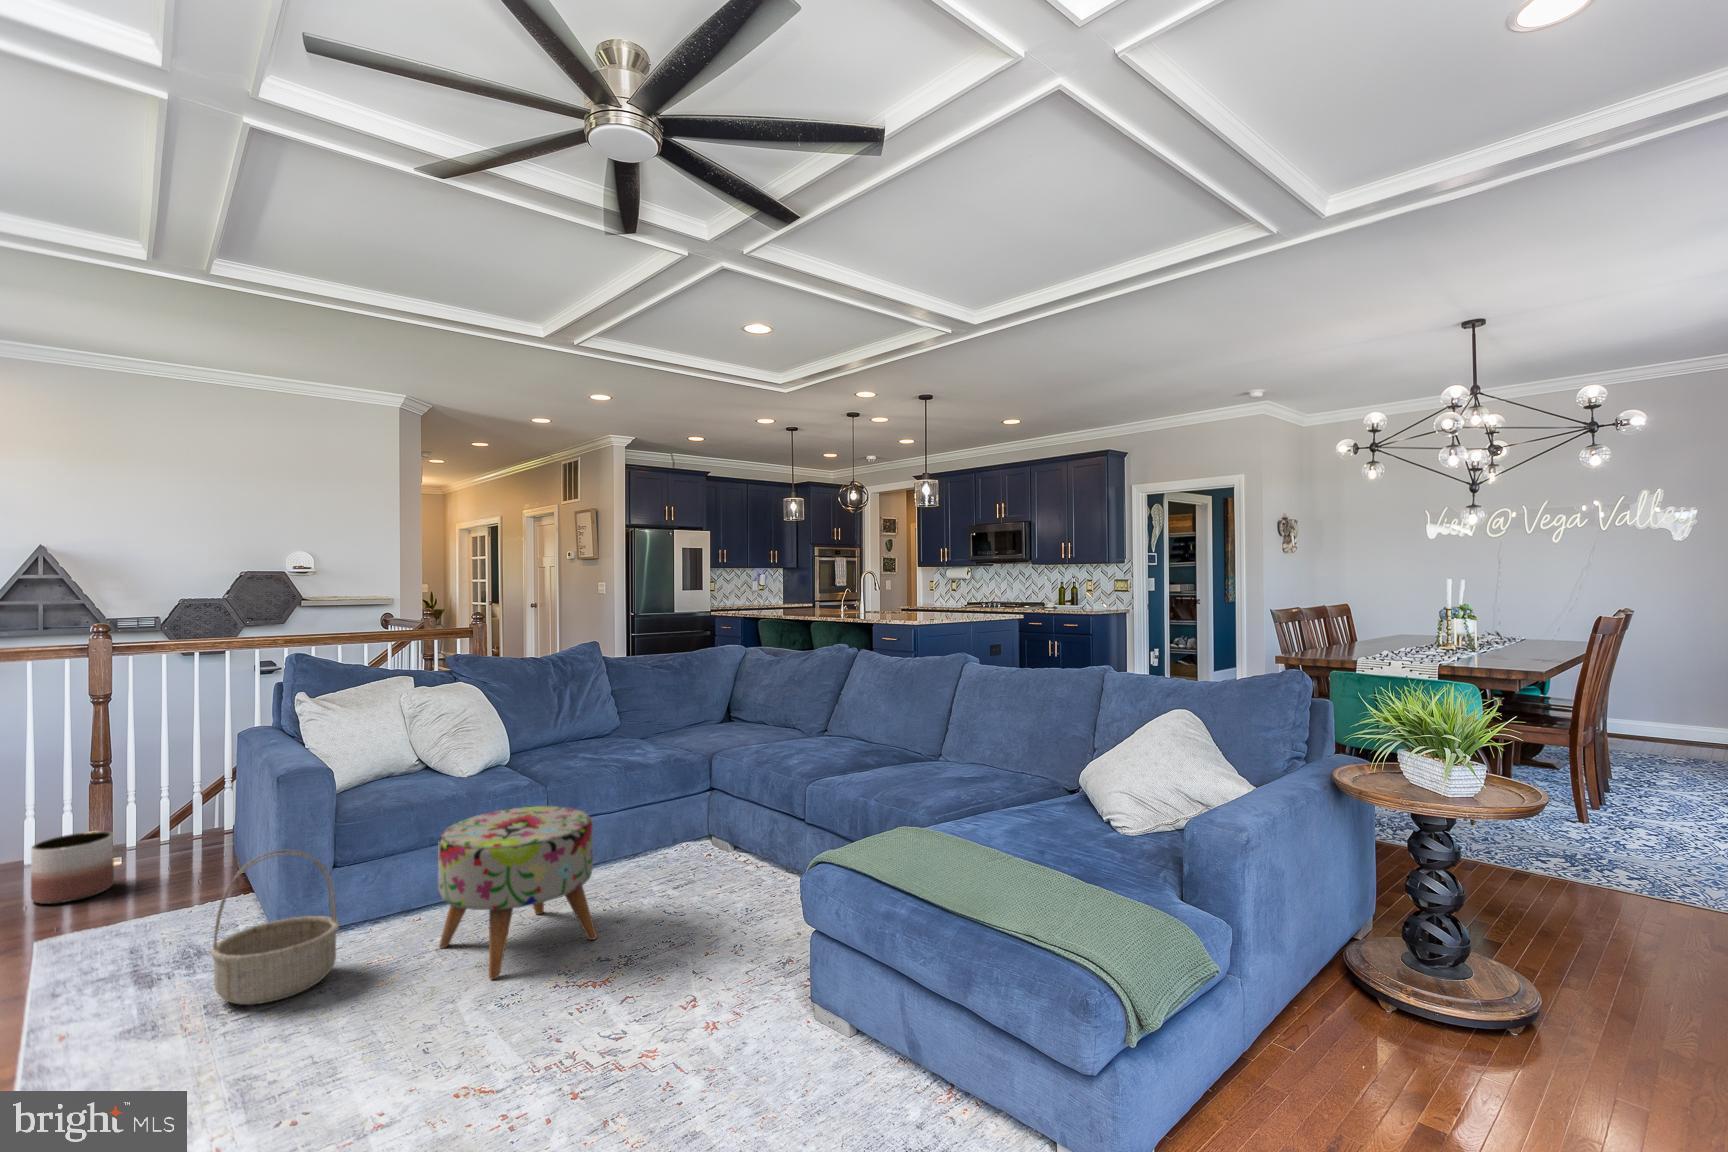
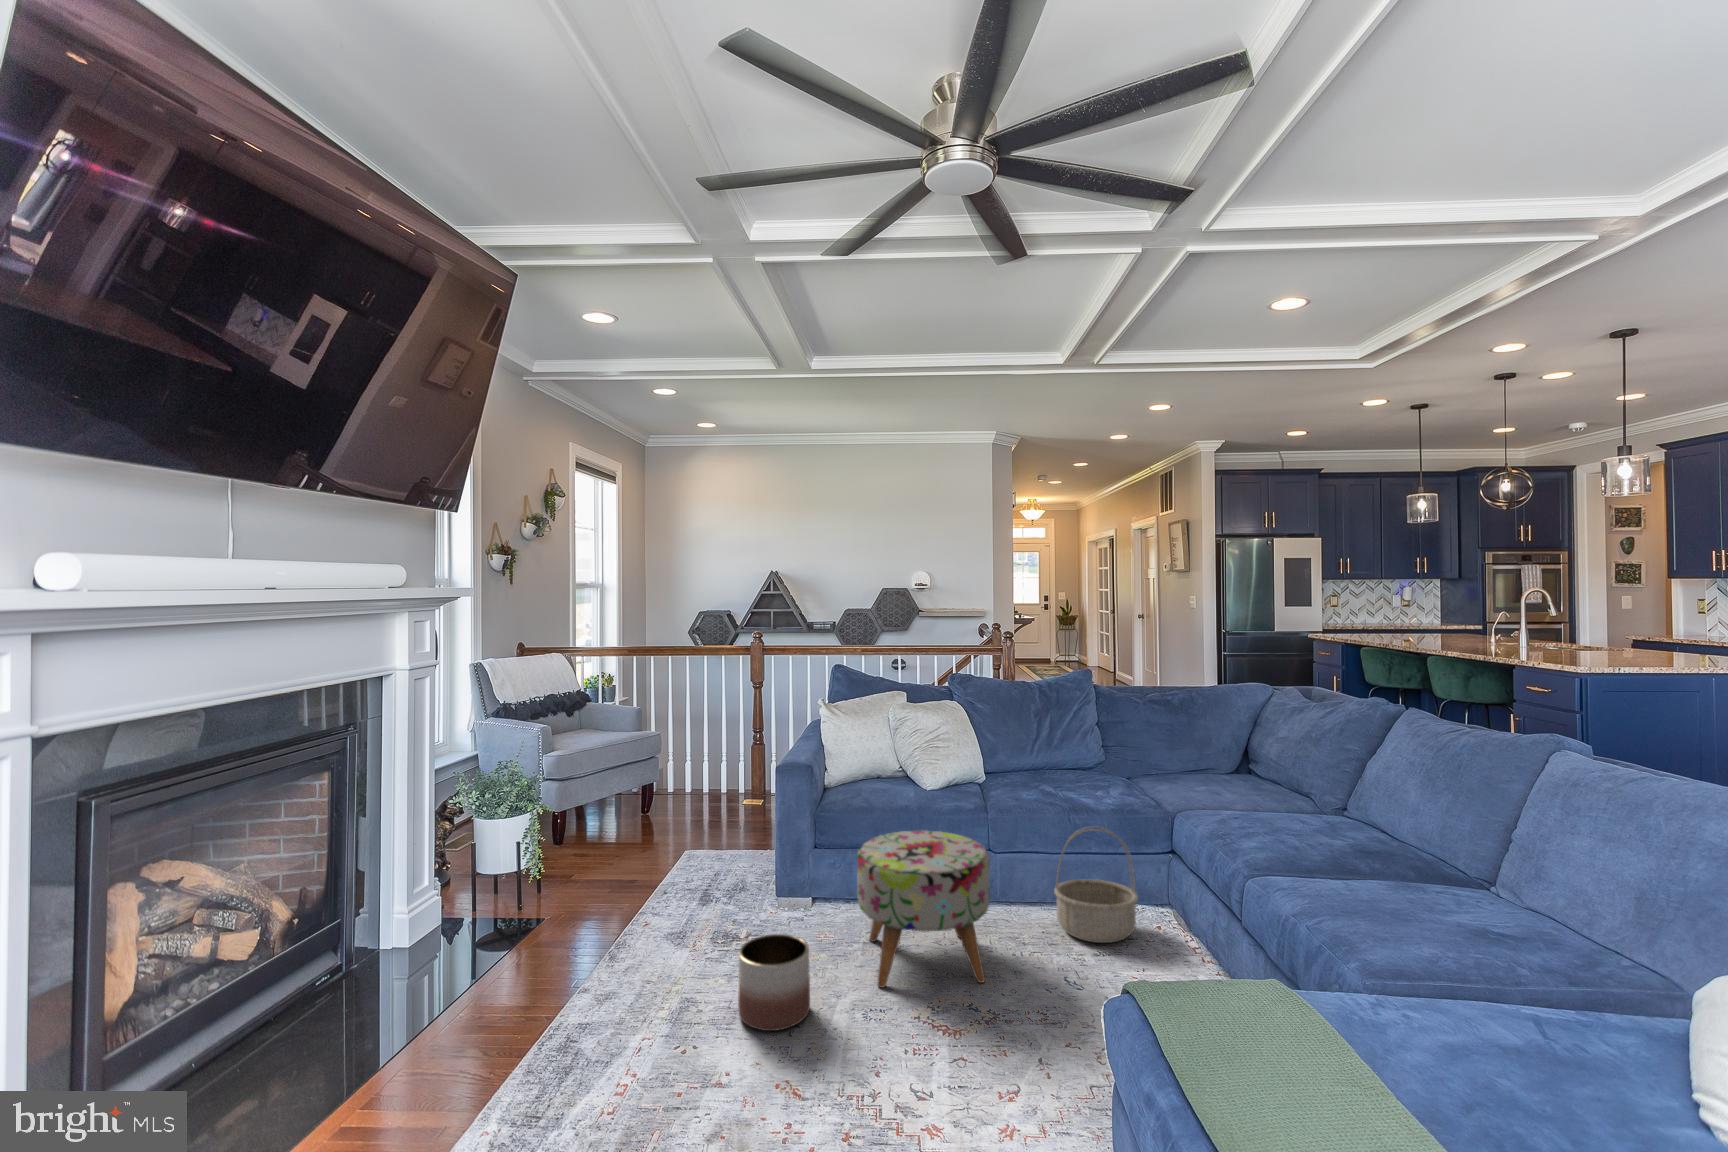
planter: present [31,831,114,904] -> present [738,934,810,1031]
basket: present [210,850,340,1005] -> present [1054,826,1138,943]

